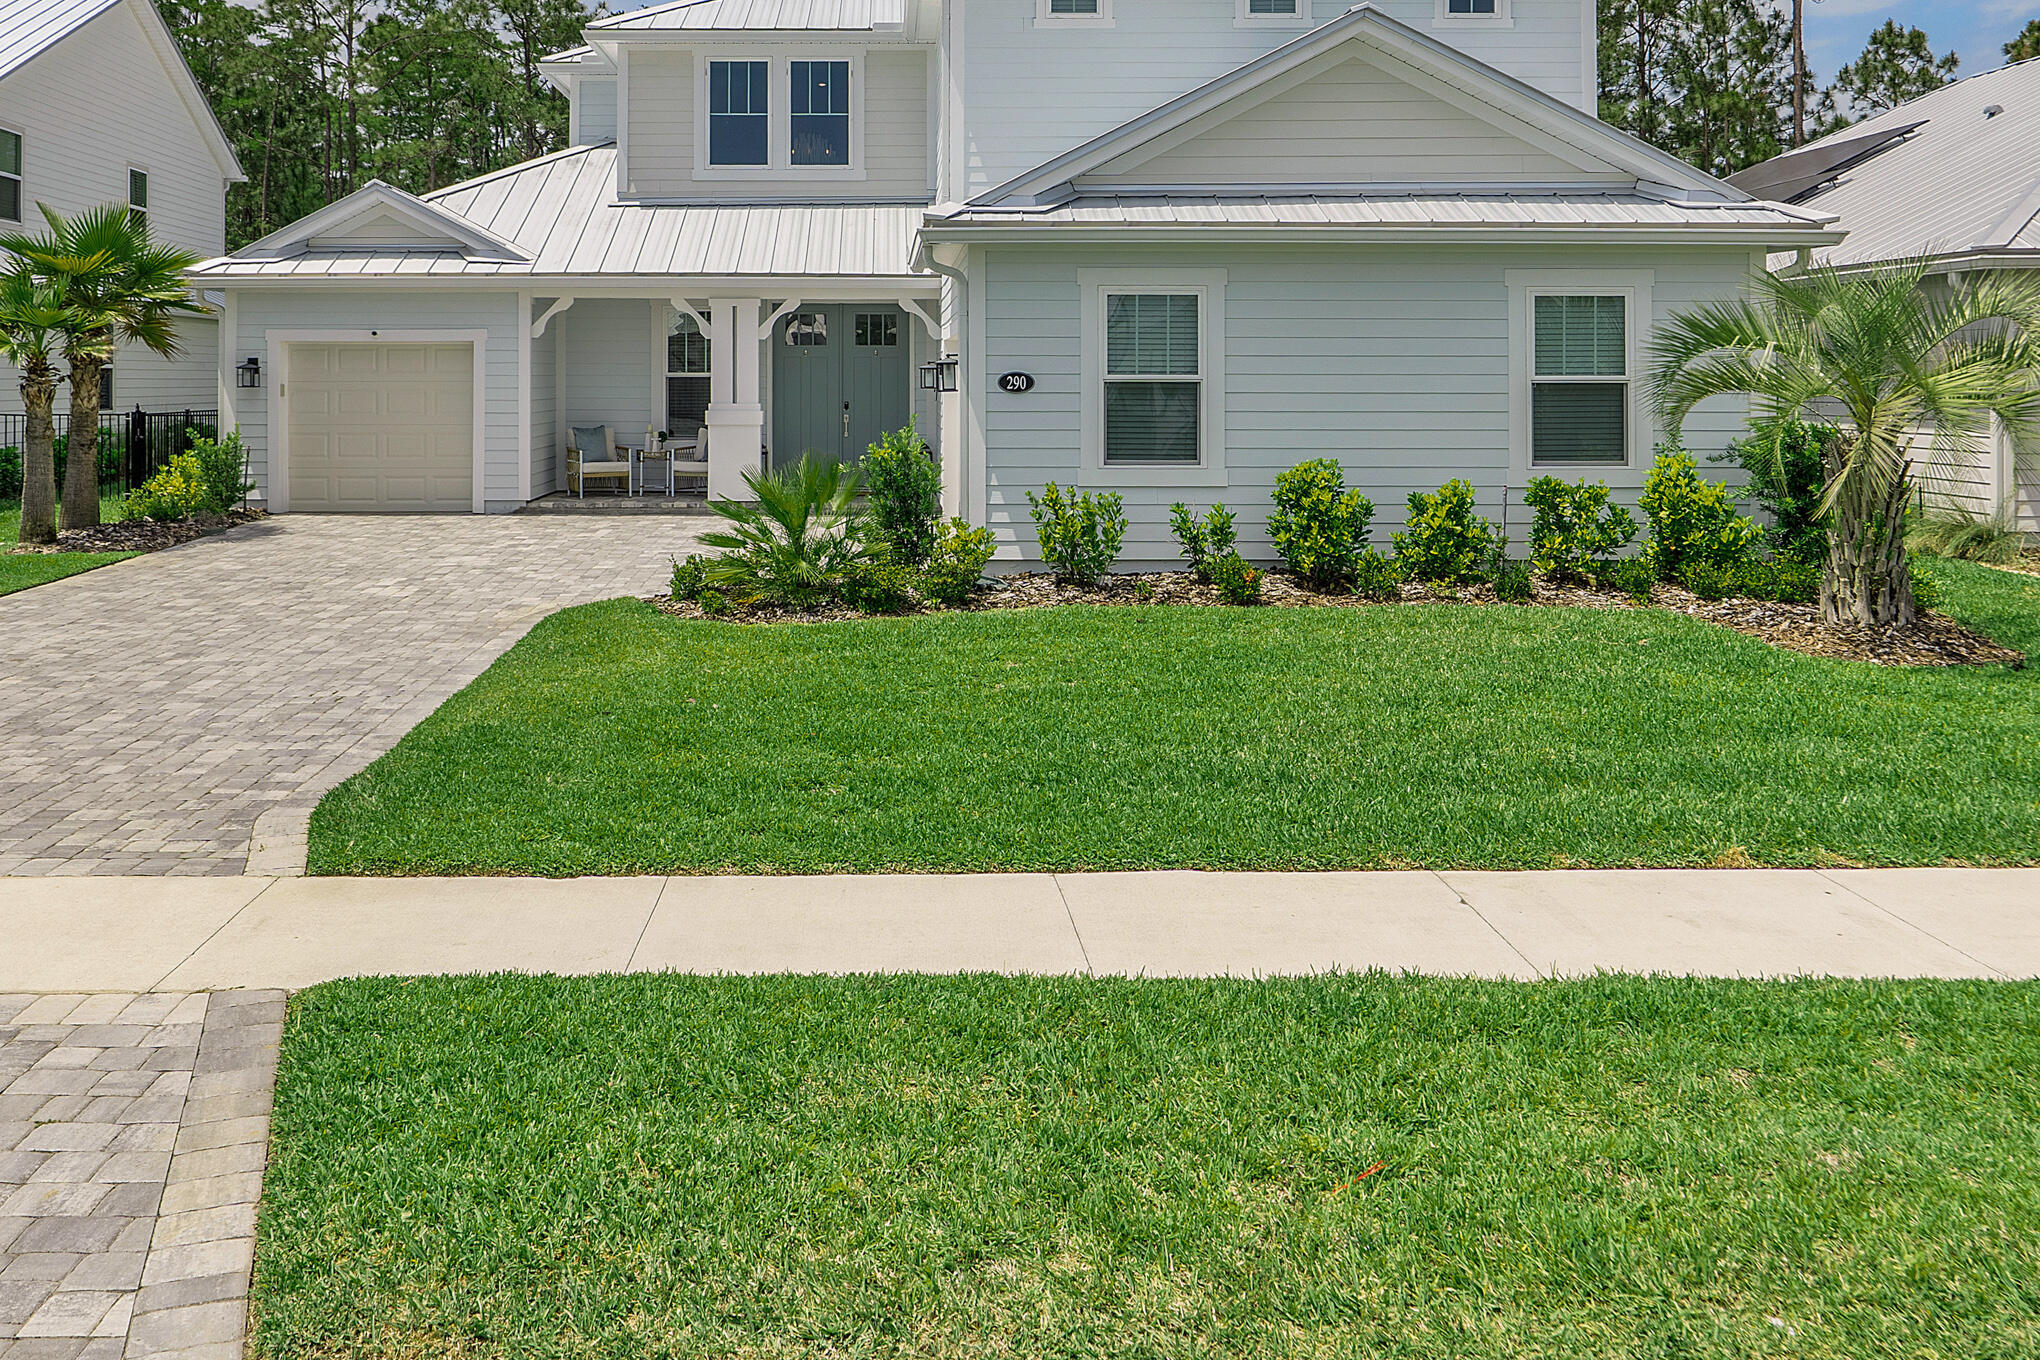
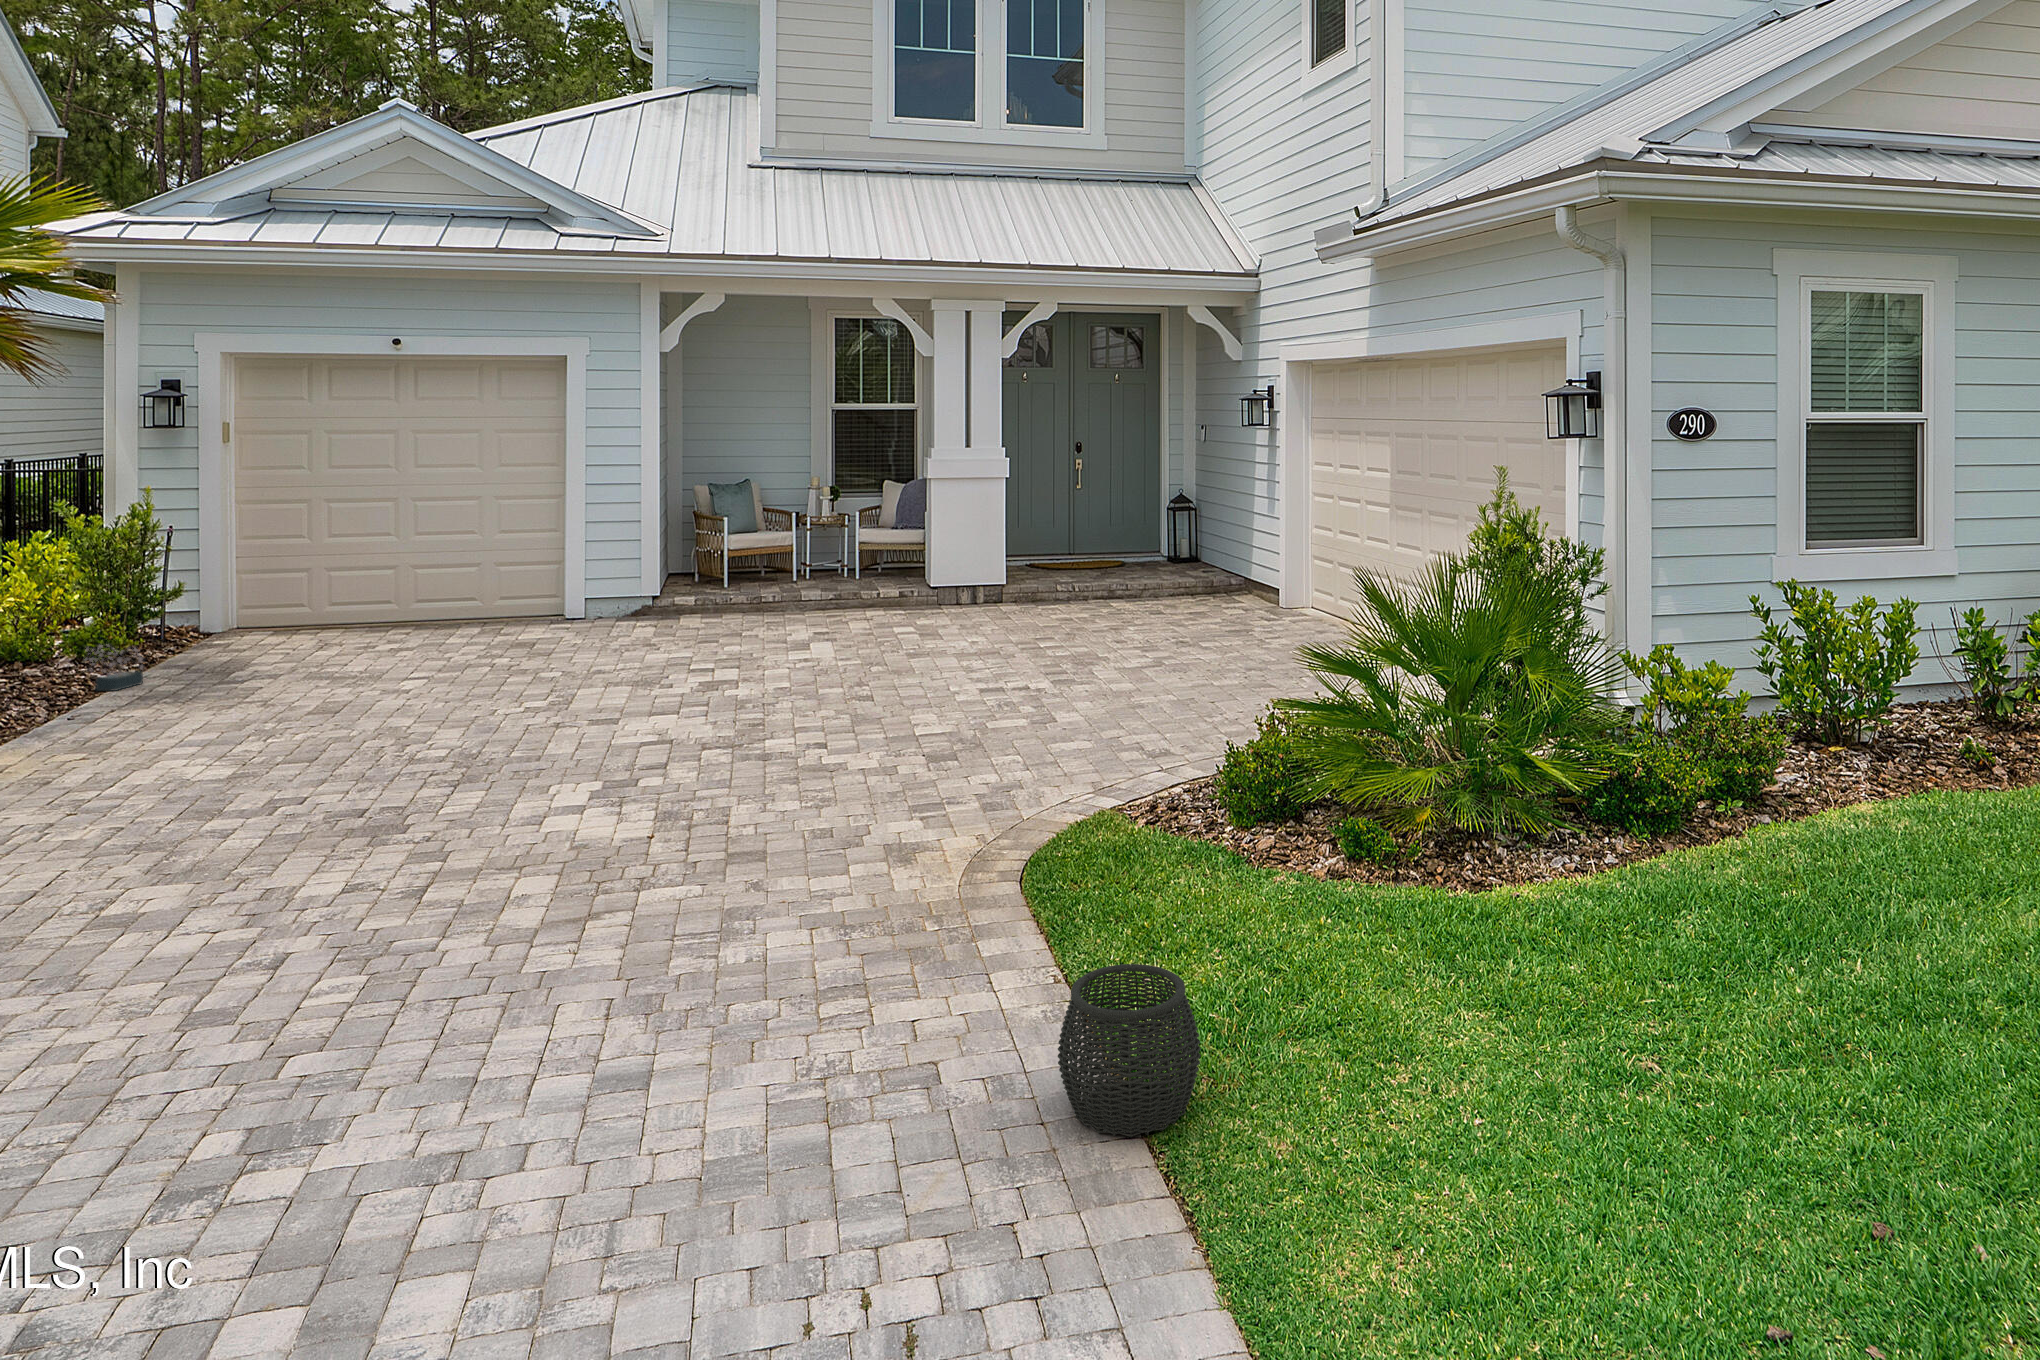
woven basket: none [401,616,459,670] -> present [1058,964,1201,1137]

